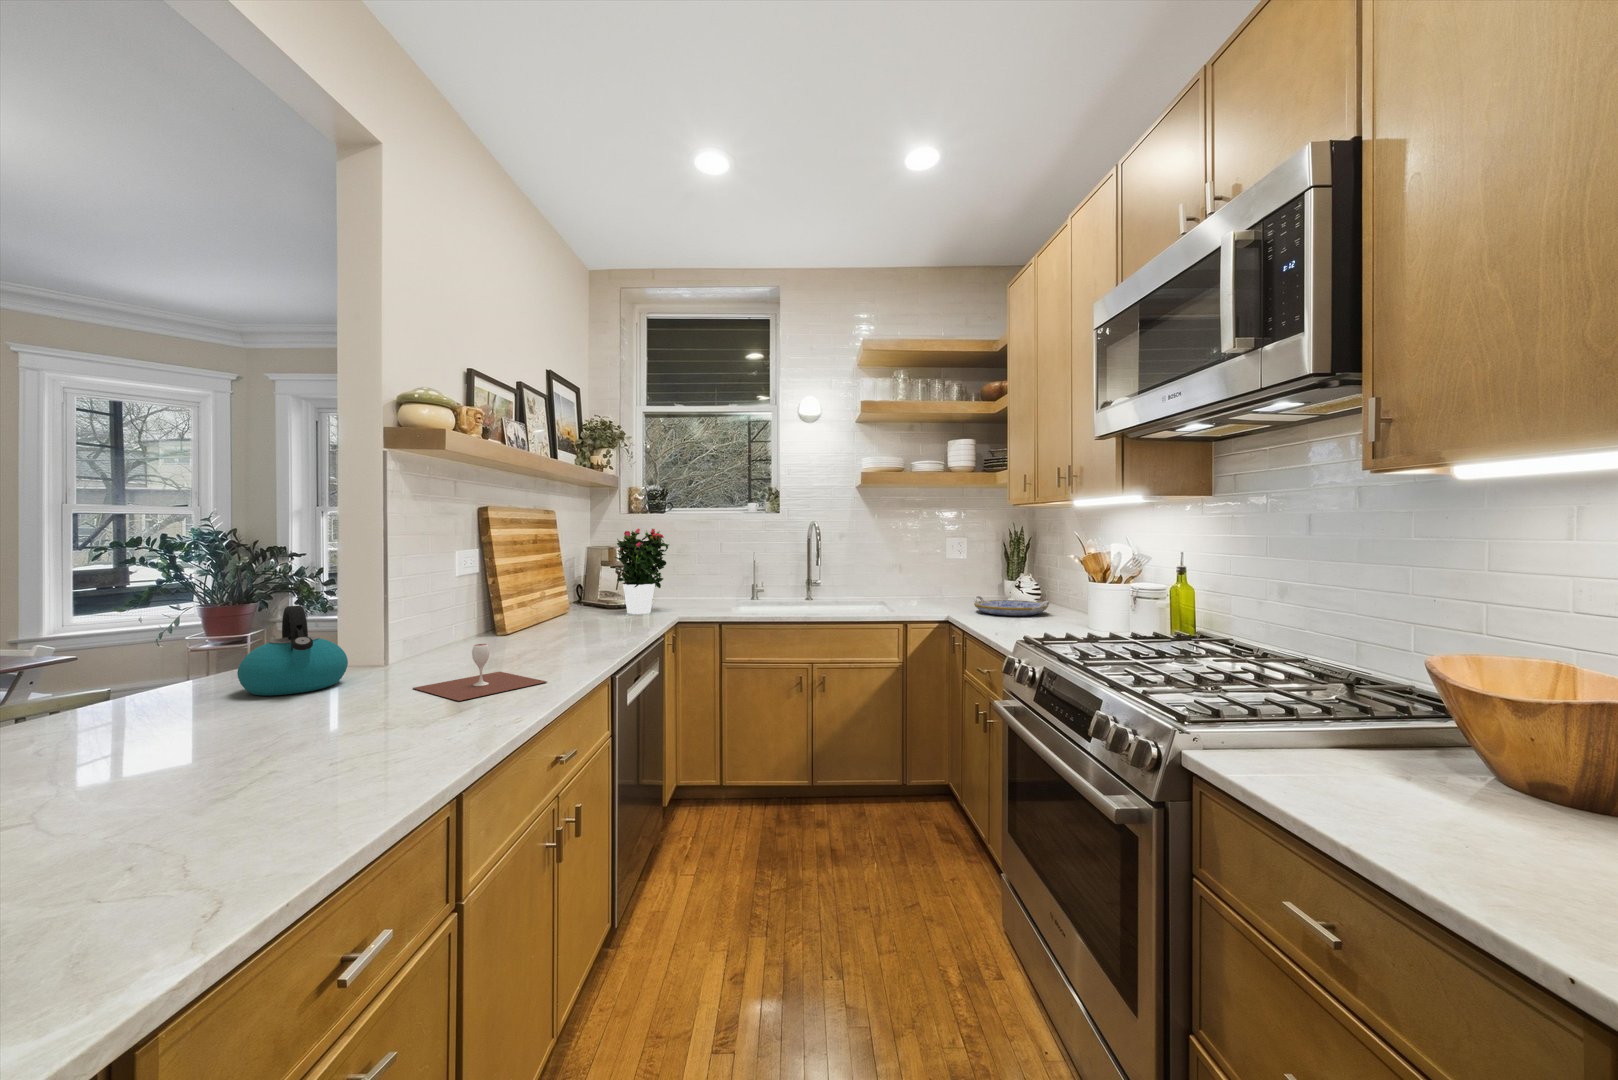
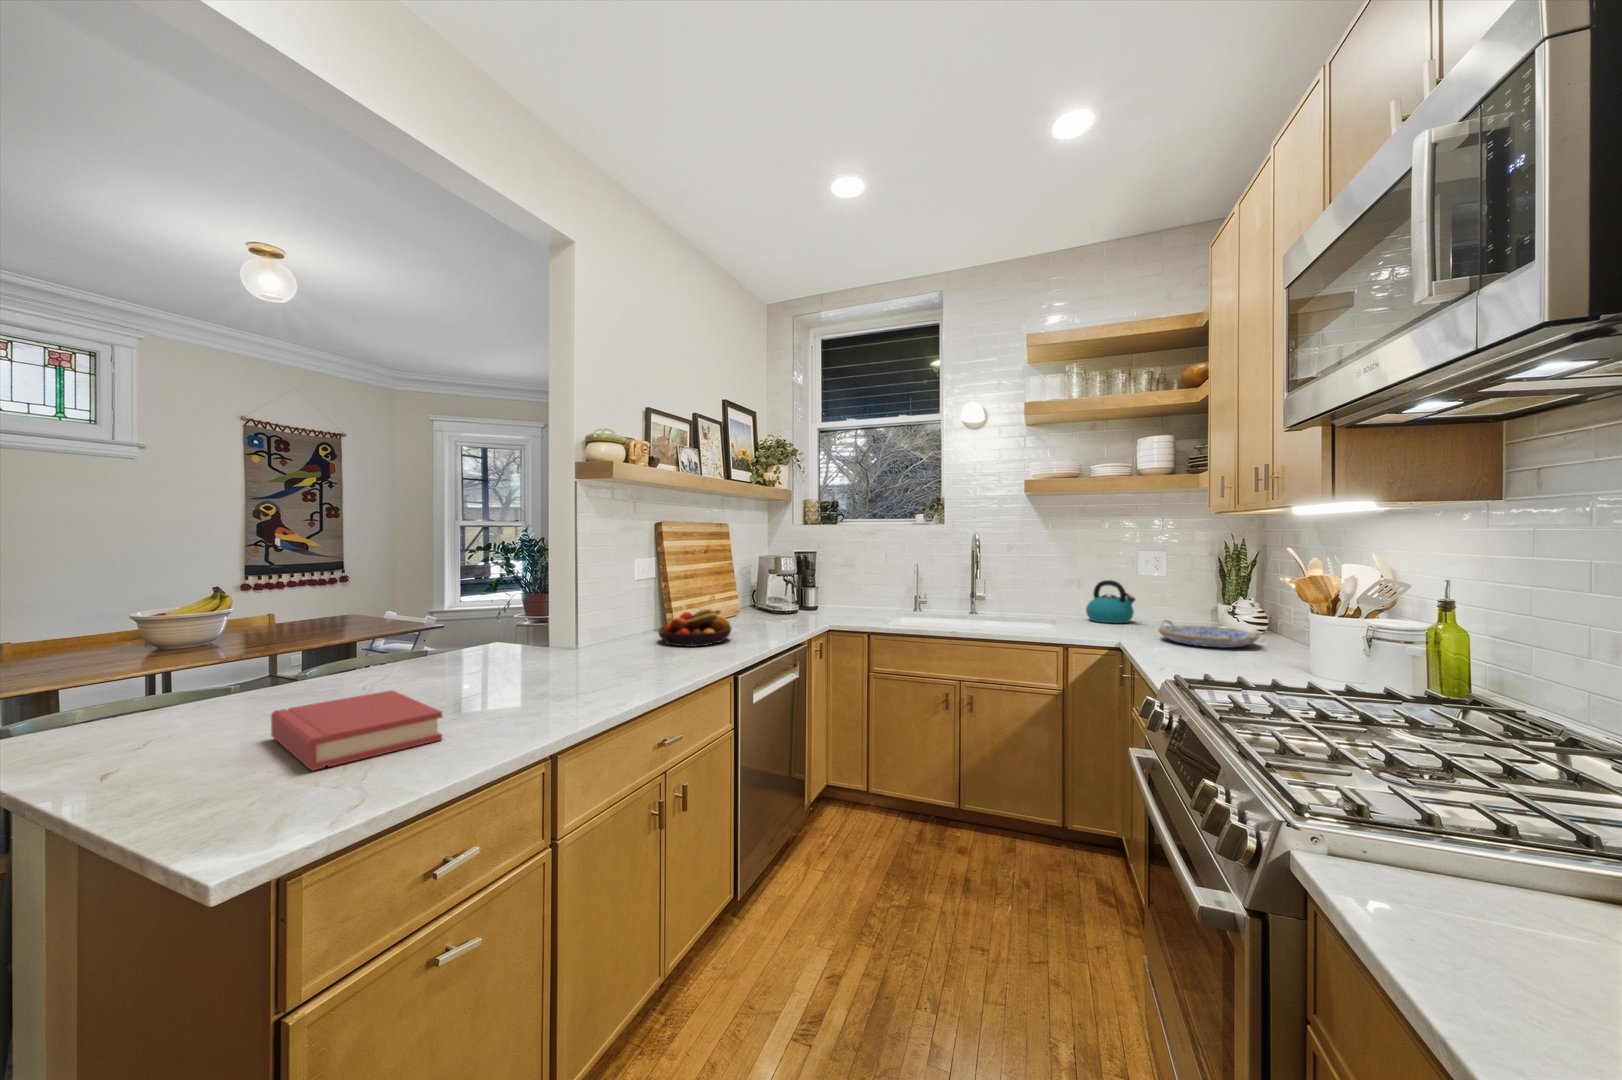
potted flower: present [615,529,669,614] -> none [780,539,830,619]
fruit bowl: none [499,604,587,646] -> present [658,609,732,647]
kettle: present [237,606,348,696] -> present [1086,580,1135,623]
wine glass: present [413,644,547,701] -> none [552,645,652,694]
hardback book: none [71,713,355,809] -> present [271,690,443,770]

